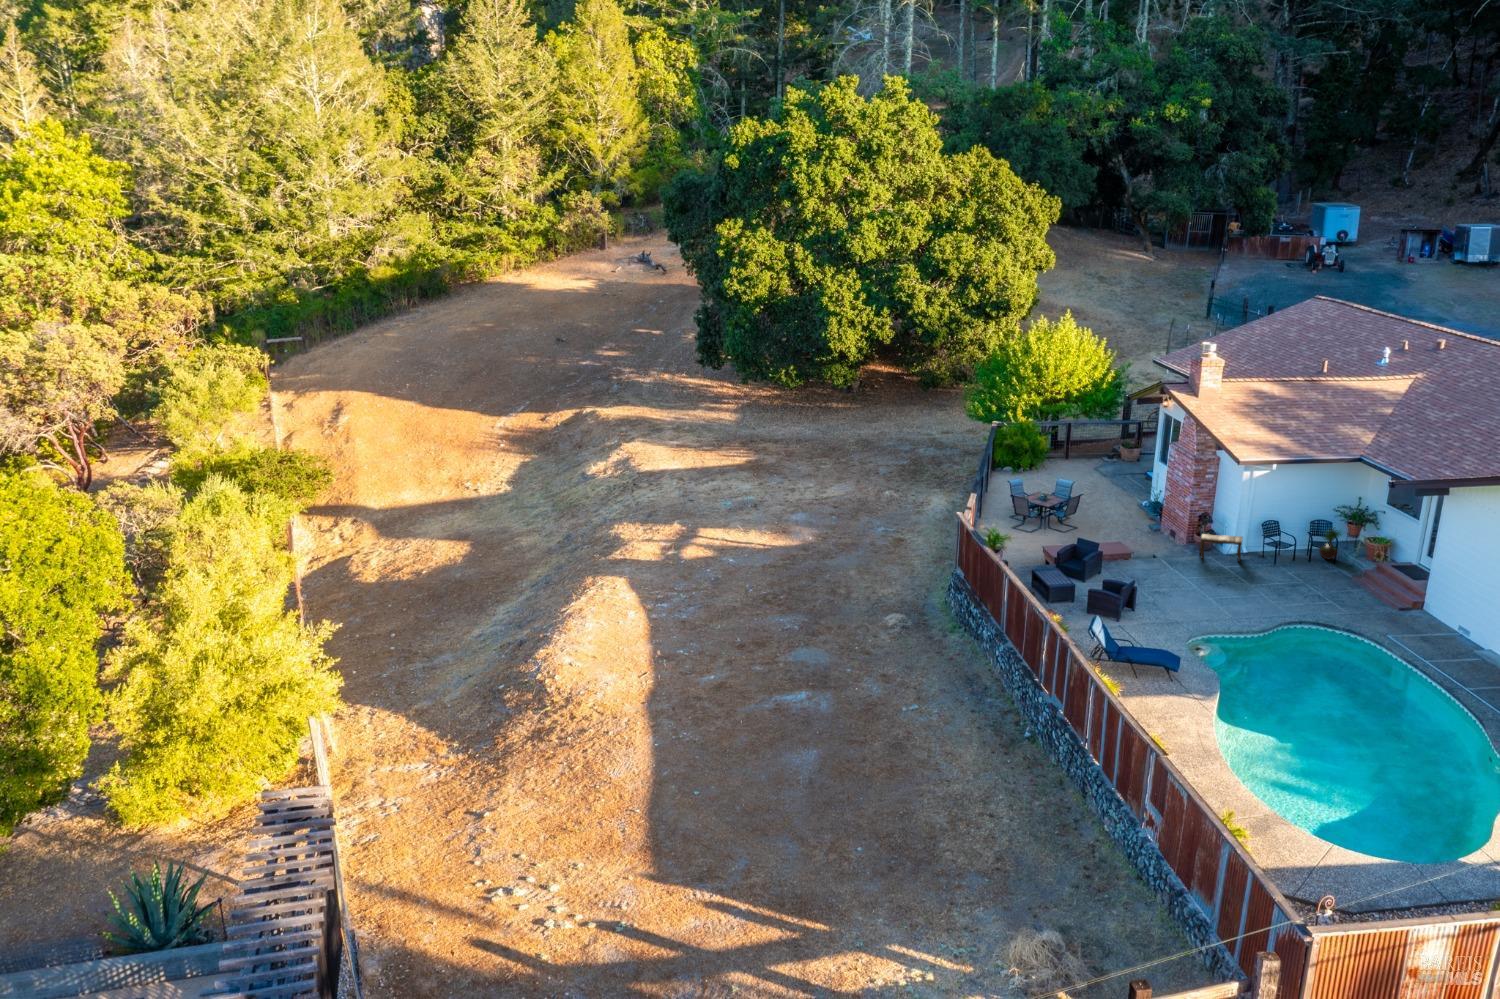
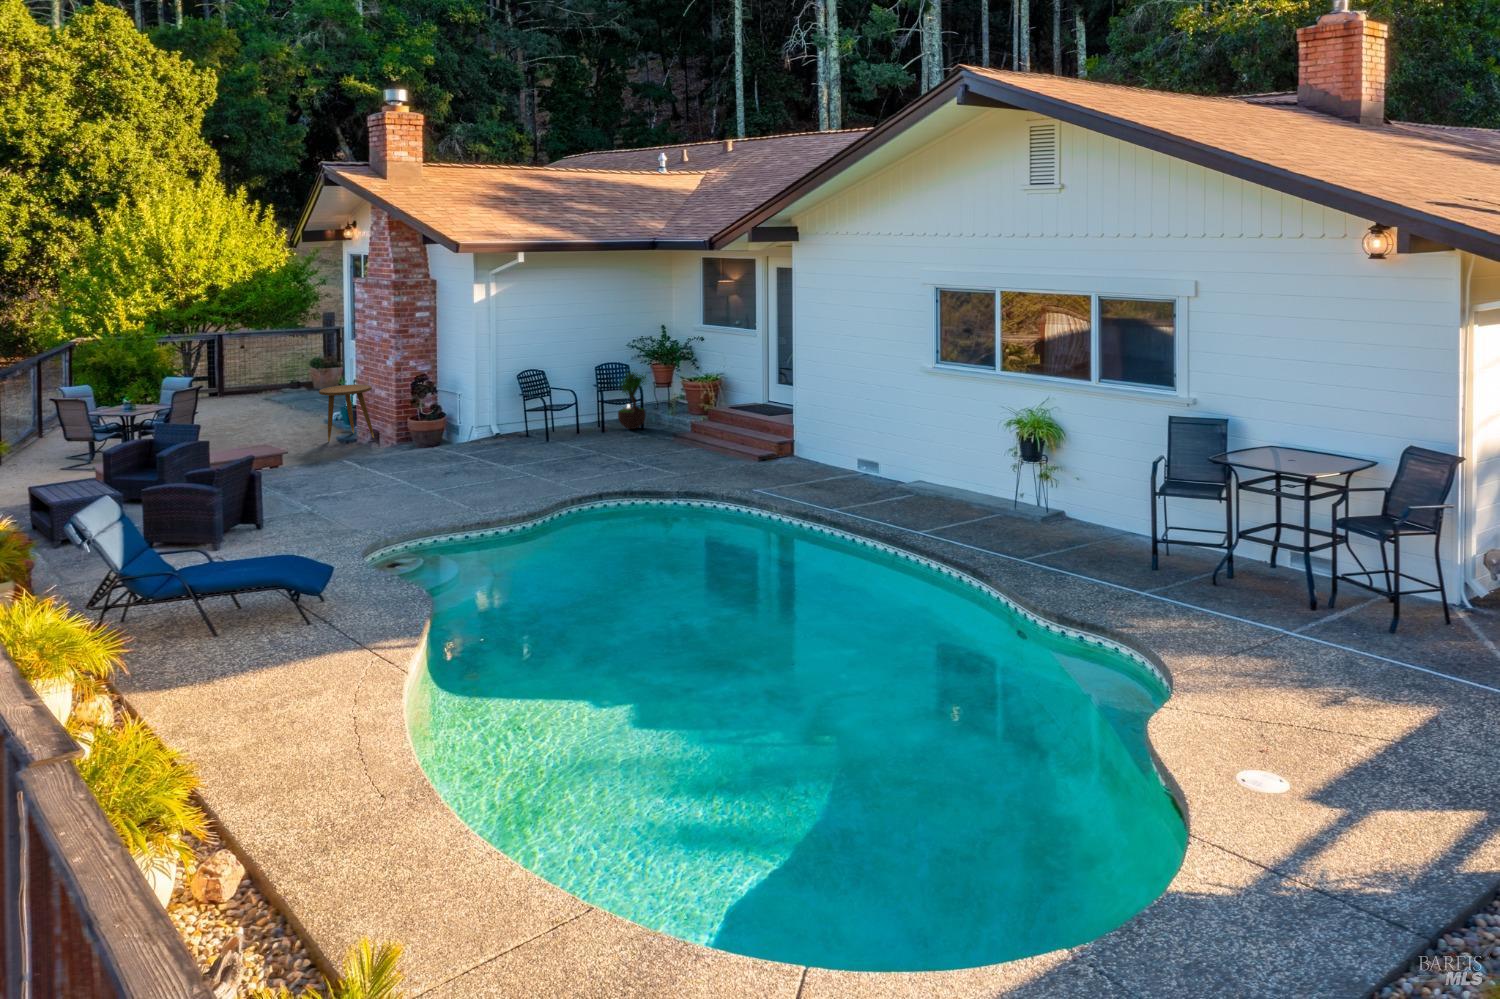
side table: none [1148,507,1176,539] -> present [319,384,374,442]
bench: present [1200,534,1243,562] -> none [414,404,491,453]

